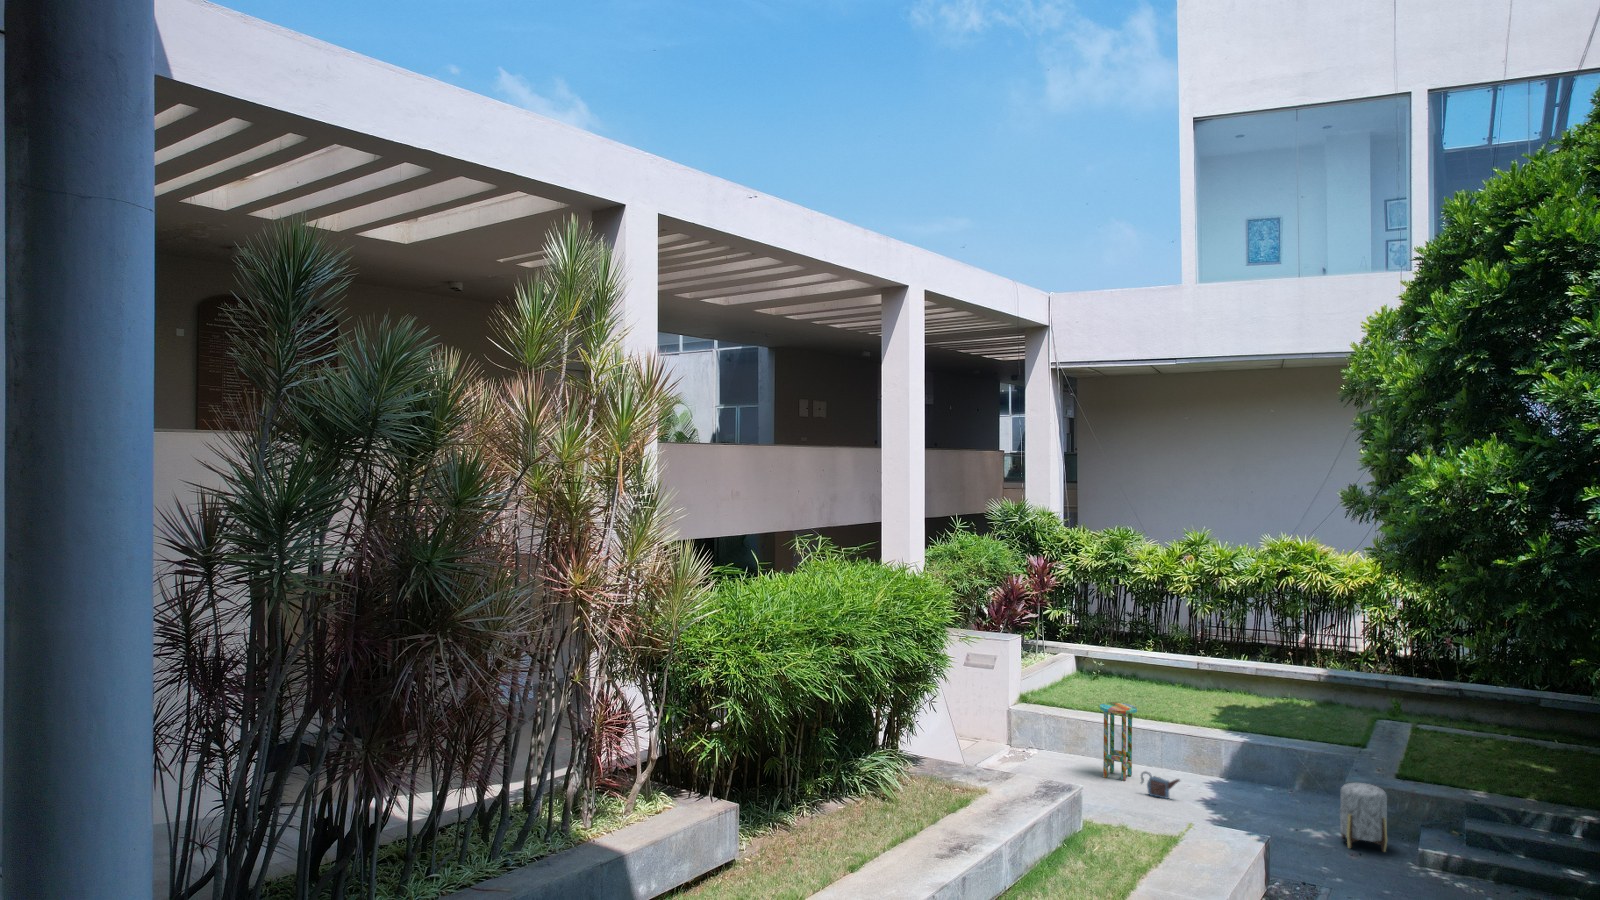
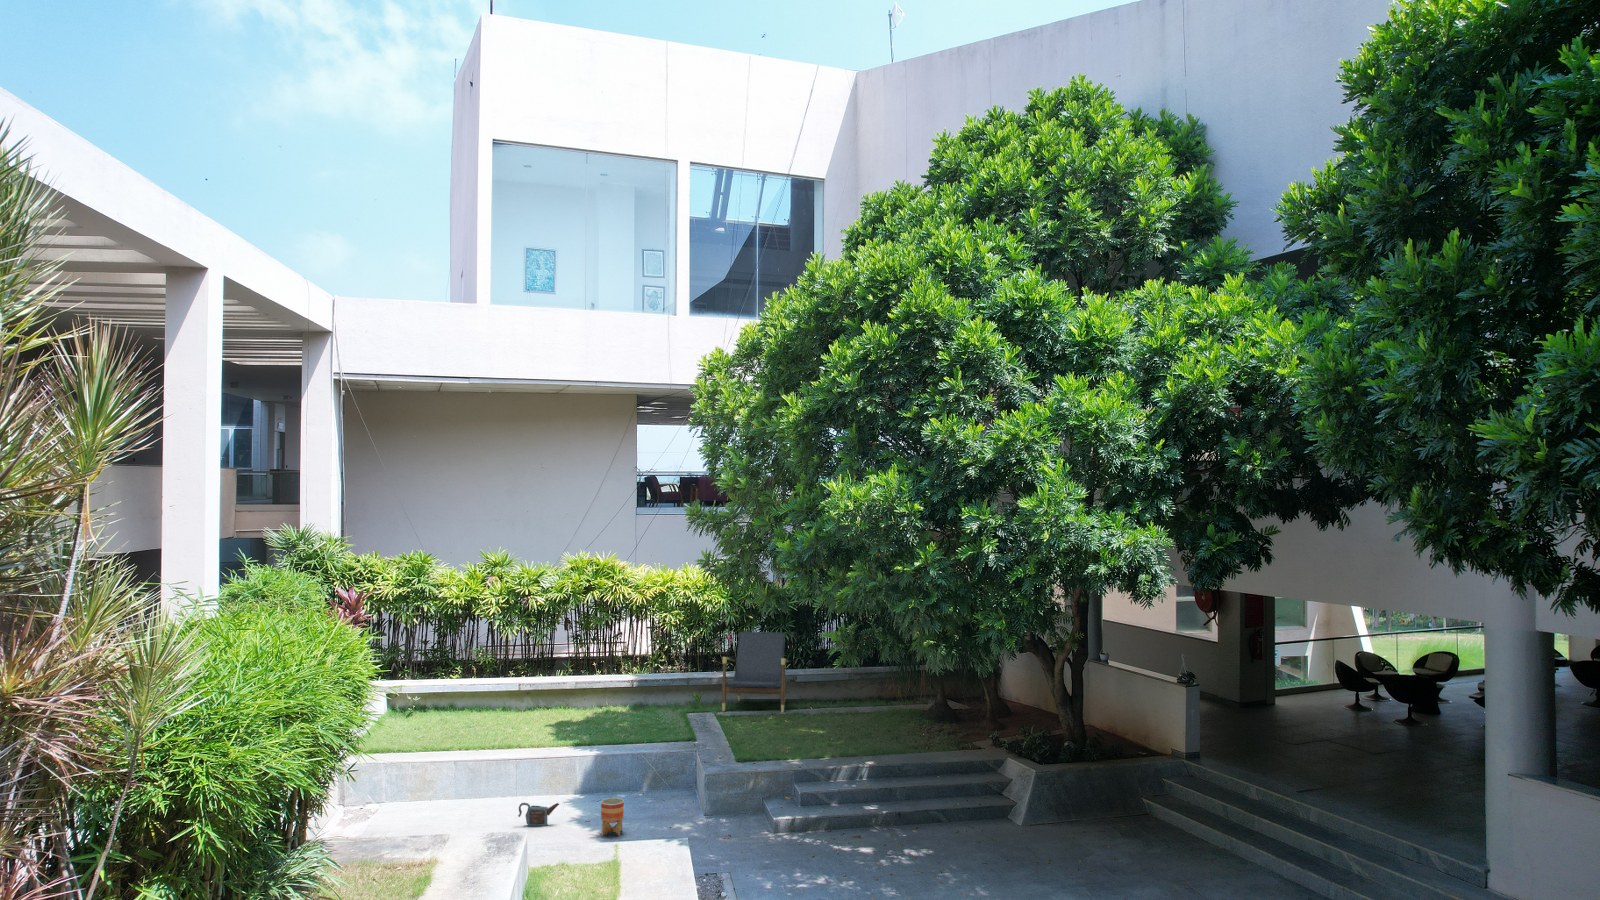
lounge chair: none [1424,638,1521,740] -> present [722,632,788,713]
side table: present [1100,702,1137,781] -> none [466,737,505,819]
stool: present [1340,783,1387,852] -> none [707,771,747,832]
planter: none [1215,784,1240,825] -> present [601,798,624,836]

